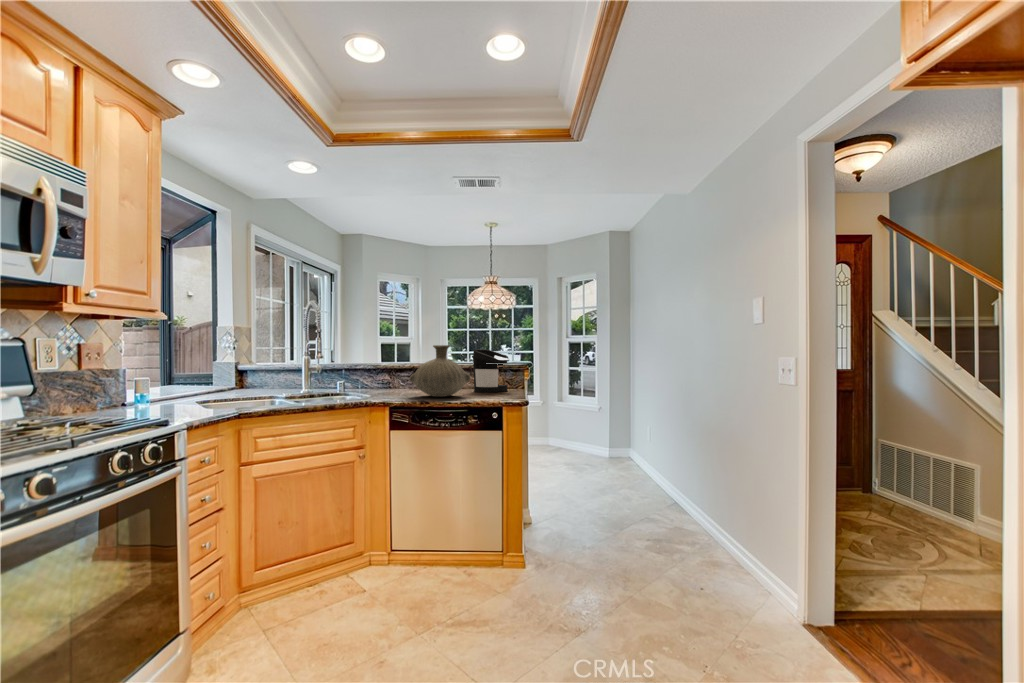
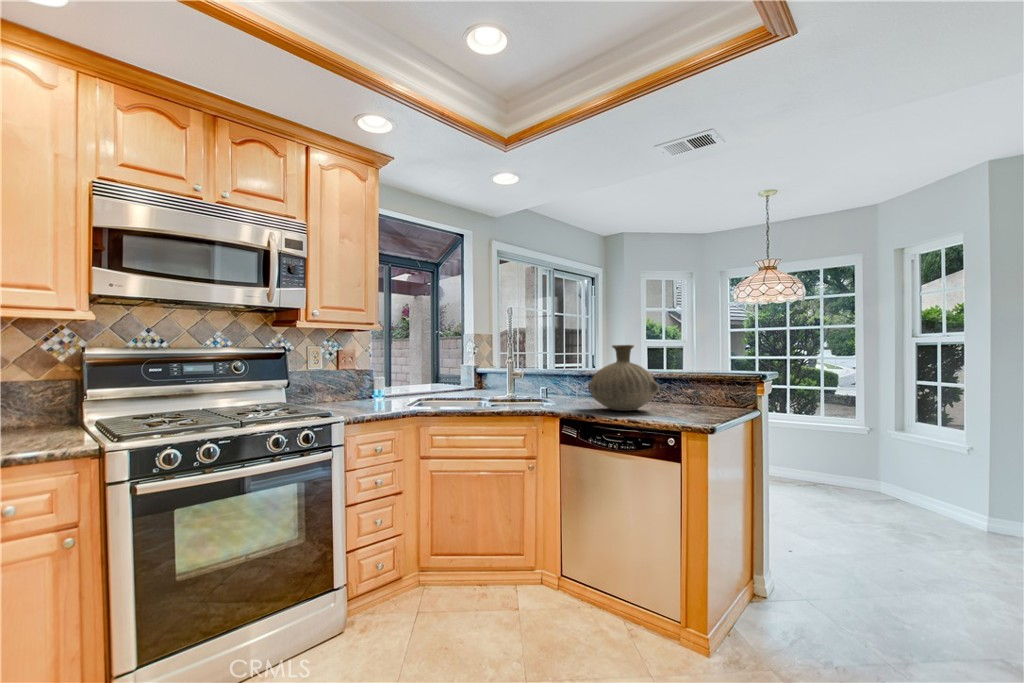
coffee maker: present [473,349,509,392] -> none [685,350,740,410]

